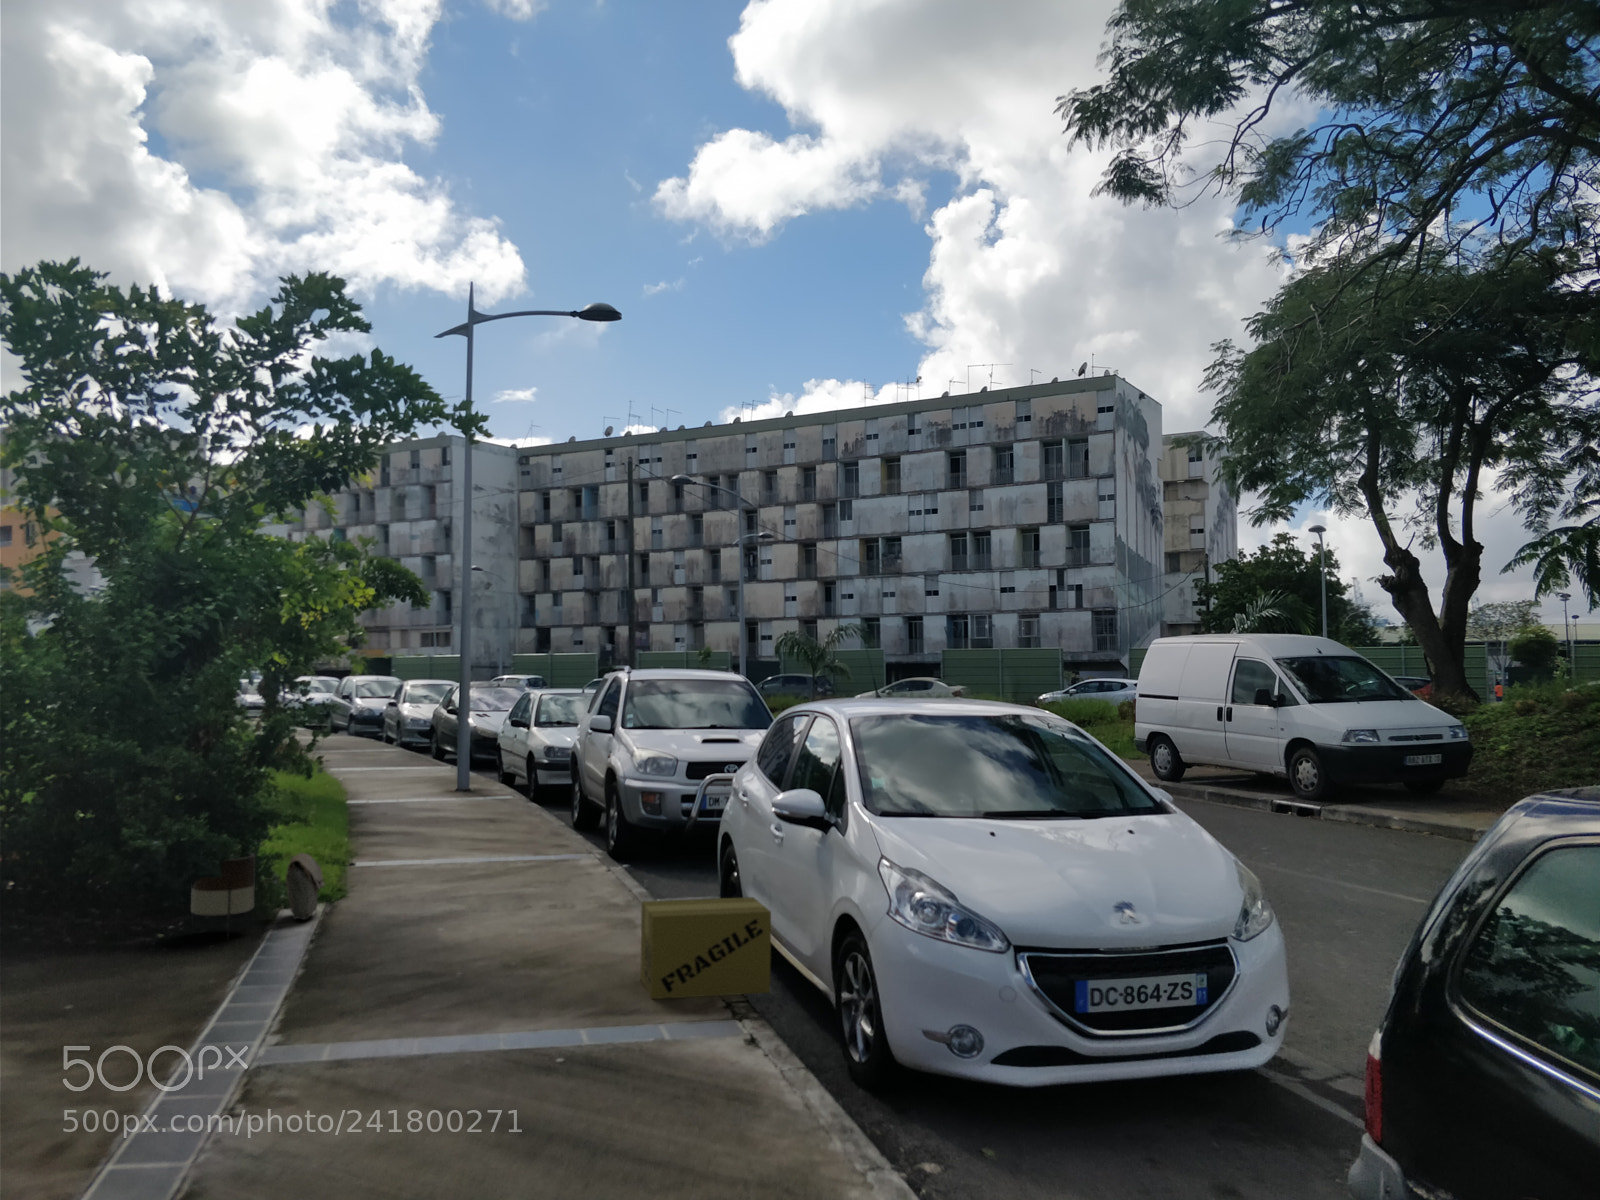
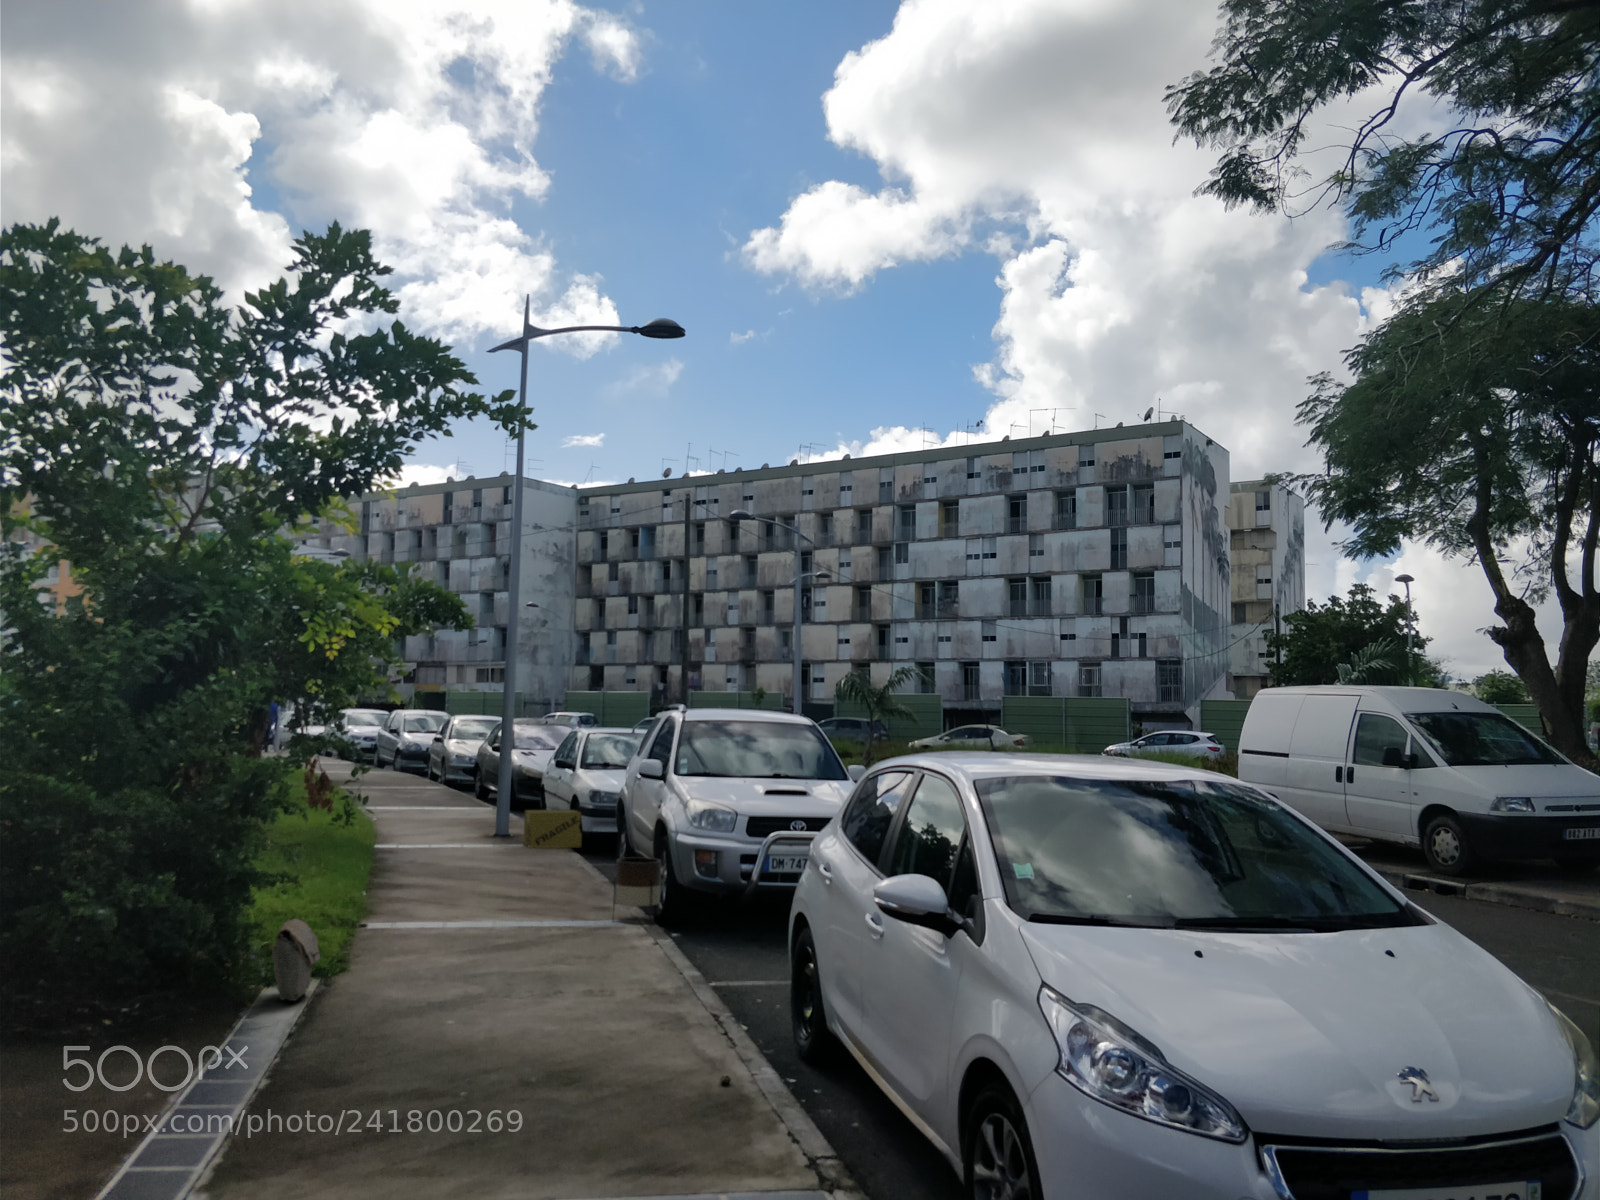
planter: present [190,853,255,934] -> present [613,857,661,923]
cardboard box: present [640,897,771,999] -> present [523,810,582,848]

